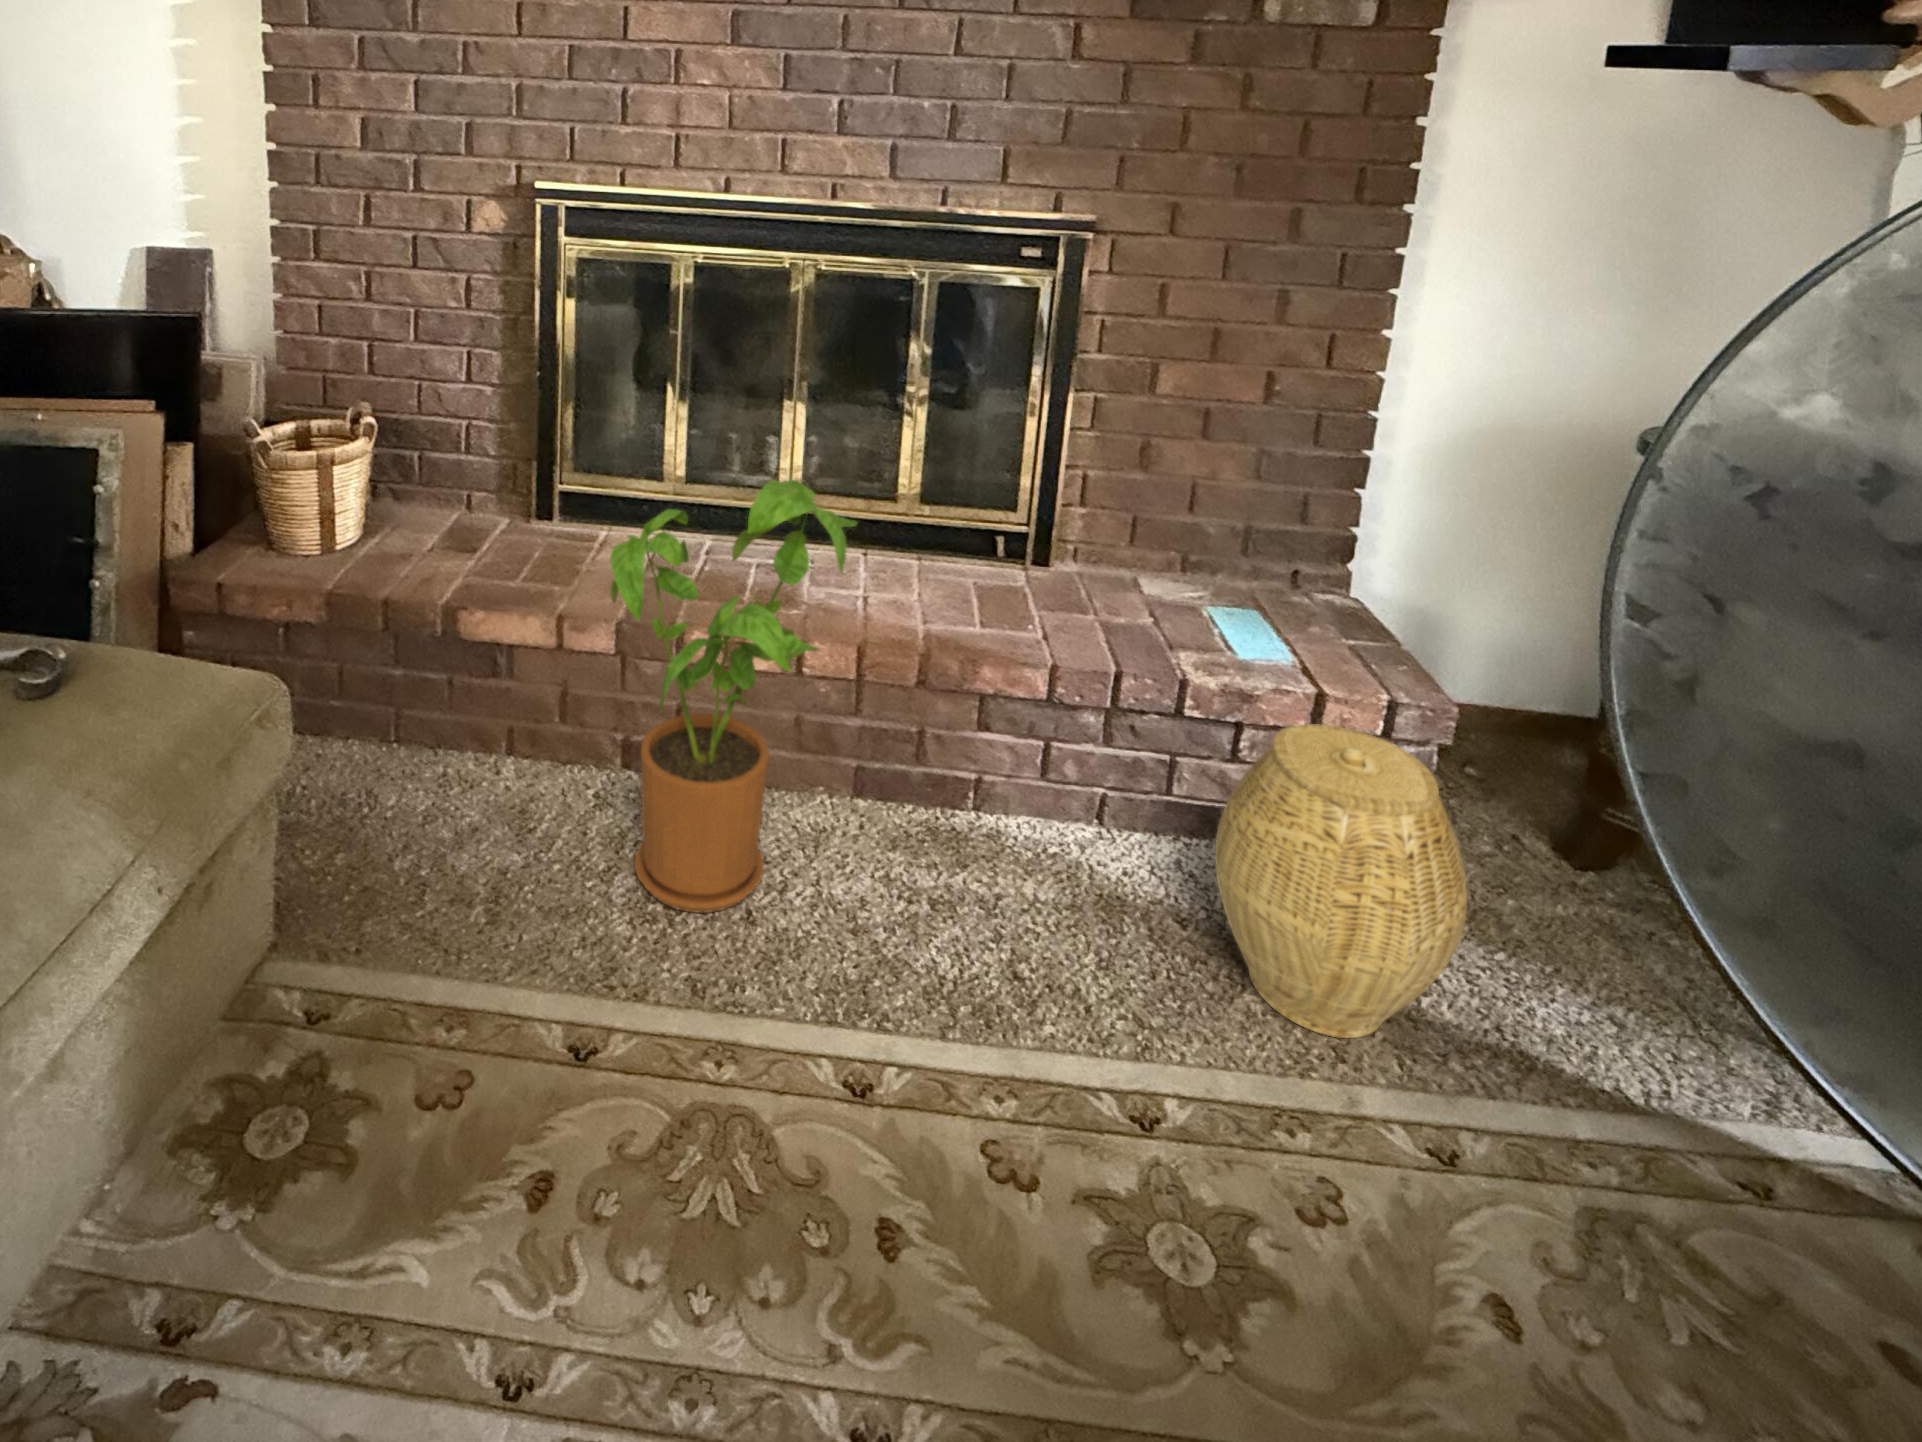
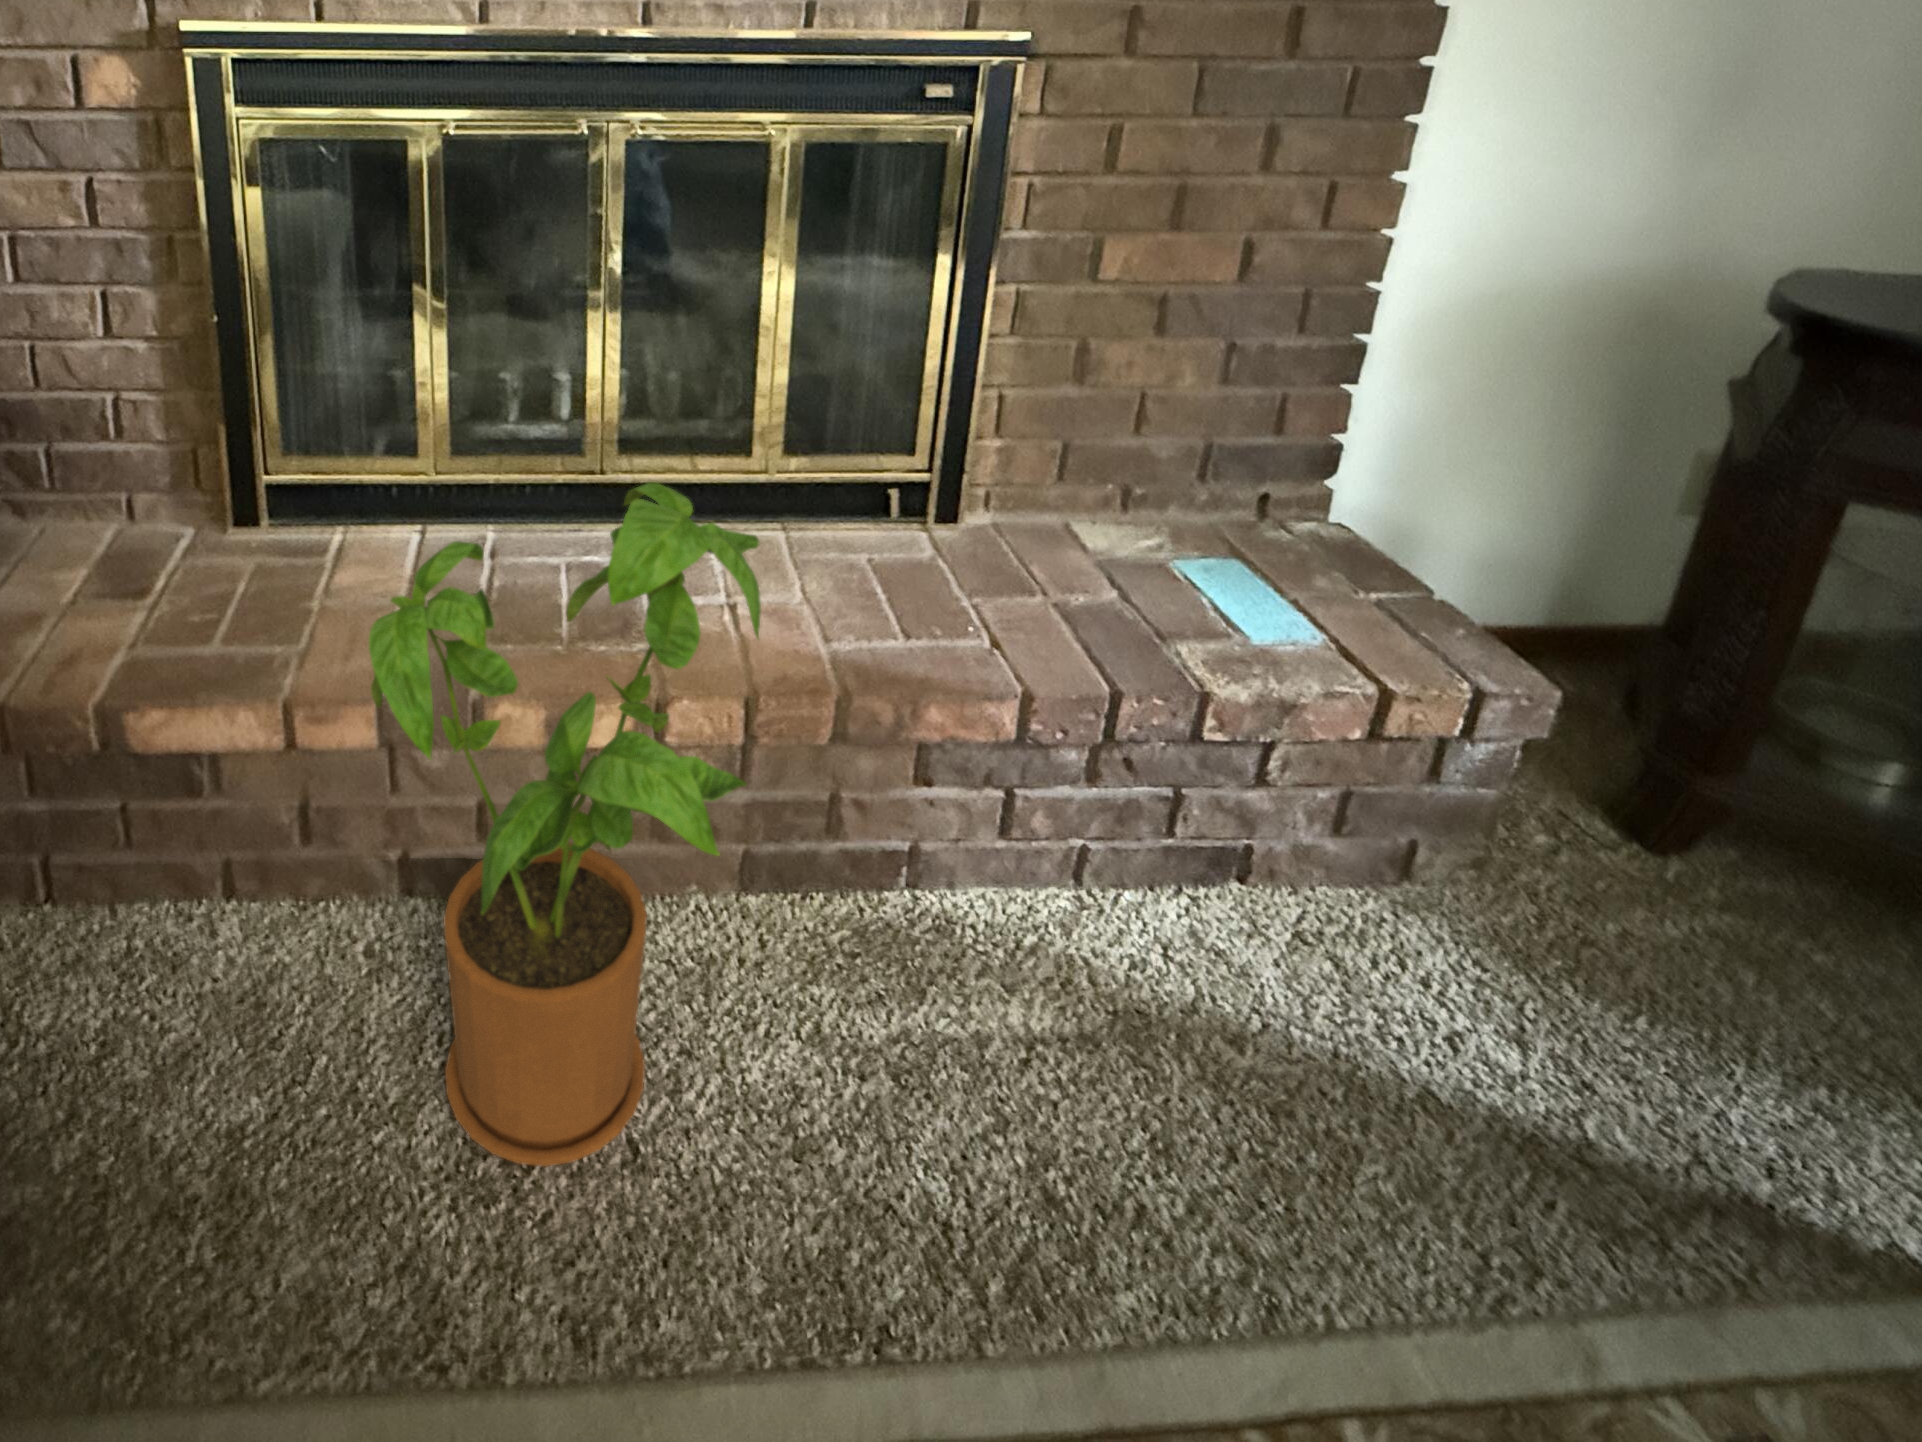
woven basket: present [1215,724,1467,1038] -> none [1307,772,1718,1224]

